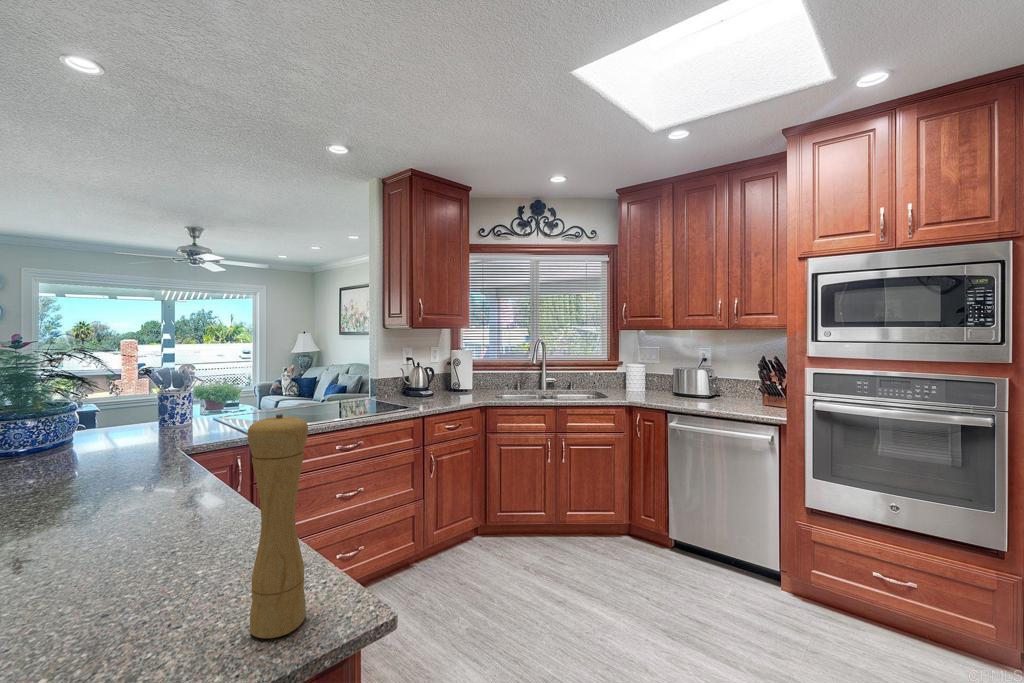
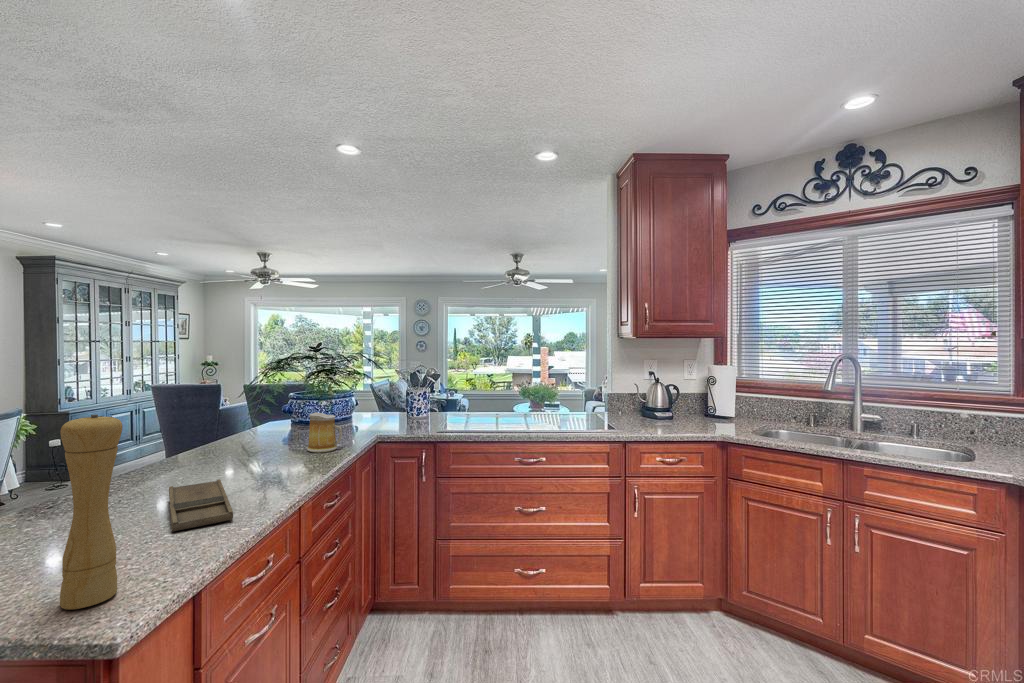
mug: none [112,425,167,478] -> present [307,412,342,453]
tray: none [63,517,240,570] -> present [169,479,233,532]

